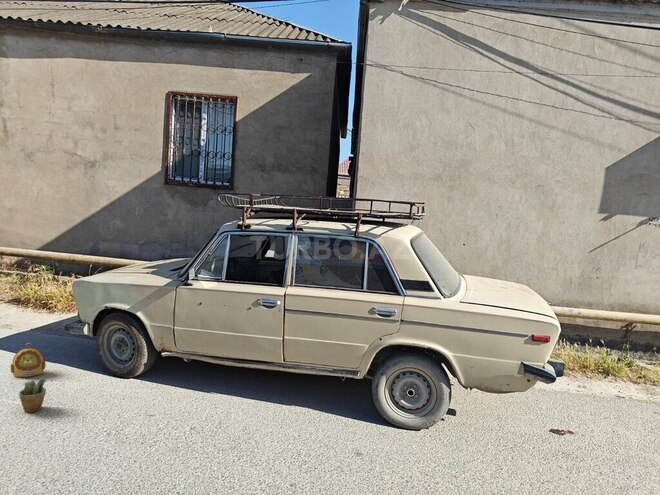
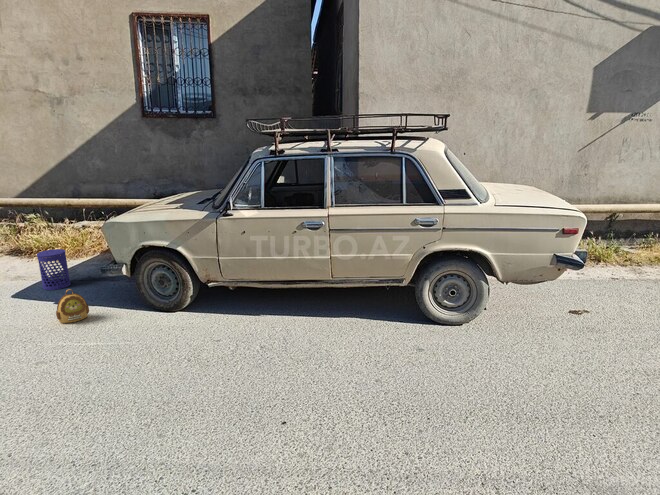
waste bin: none [22,301,51,341] -> present [37,249,71,290]
potted plant: present [19,378,46,413] -> none [86,318,111,352]

